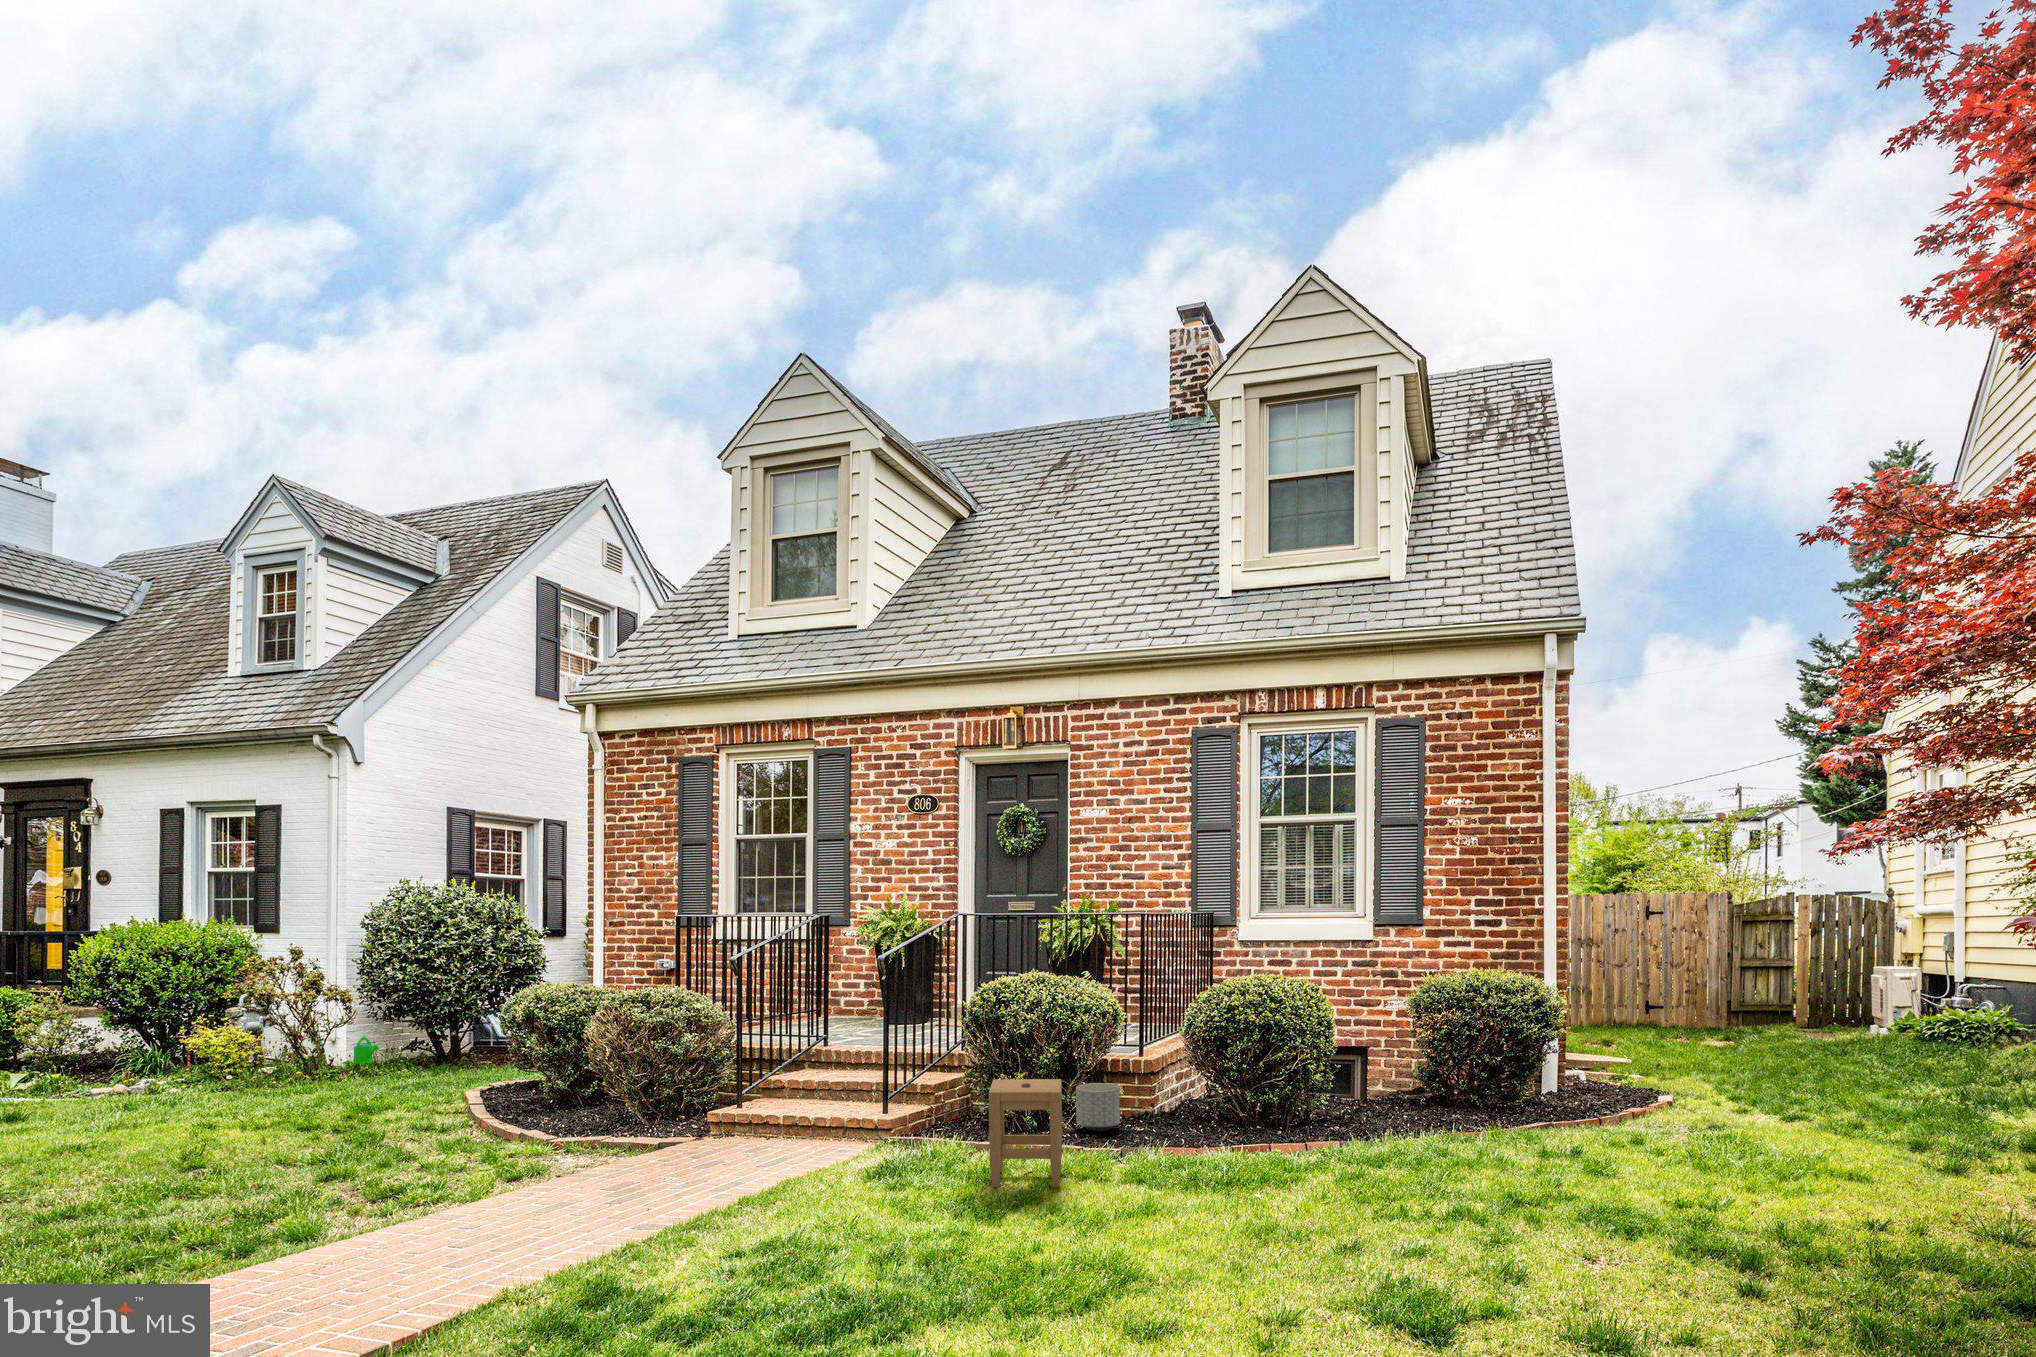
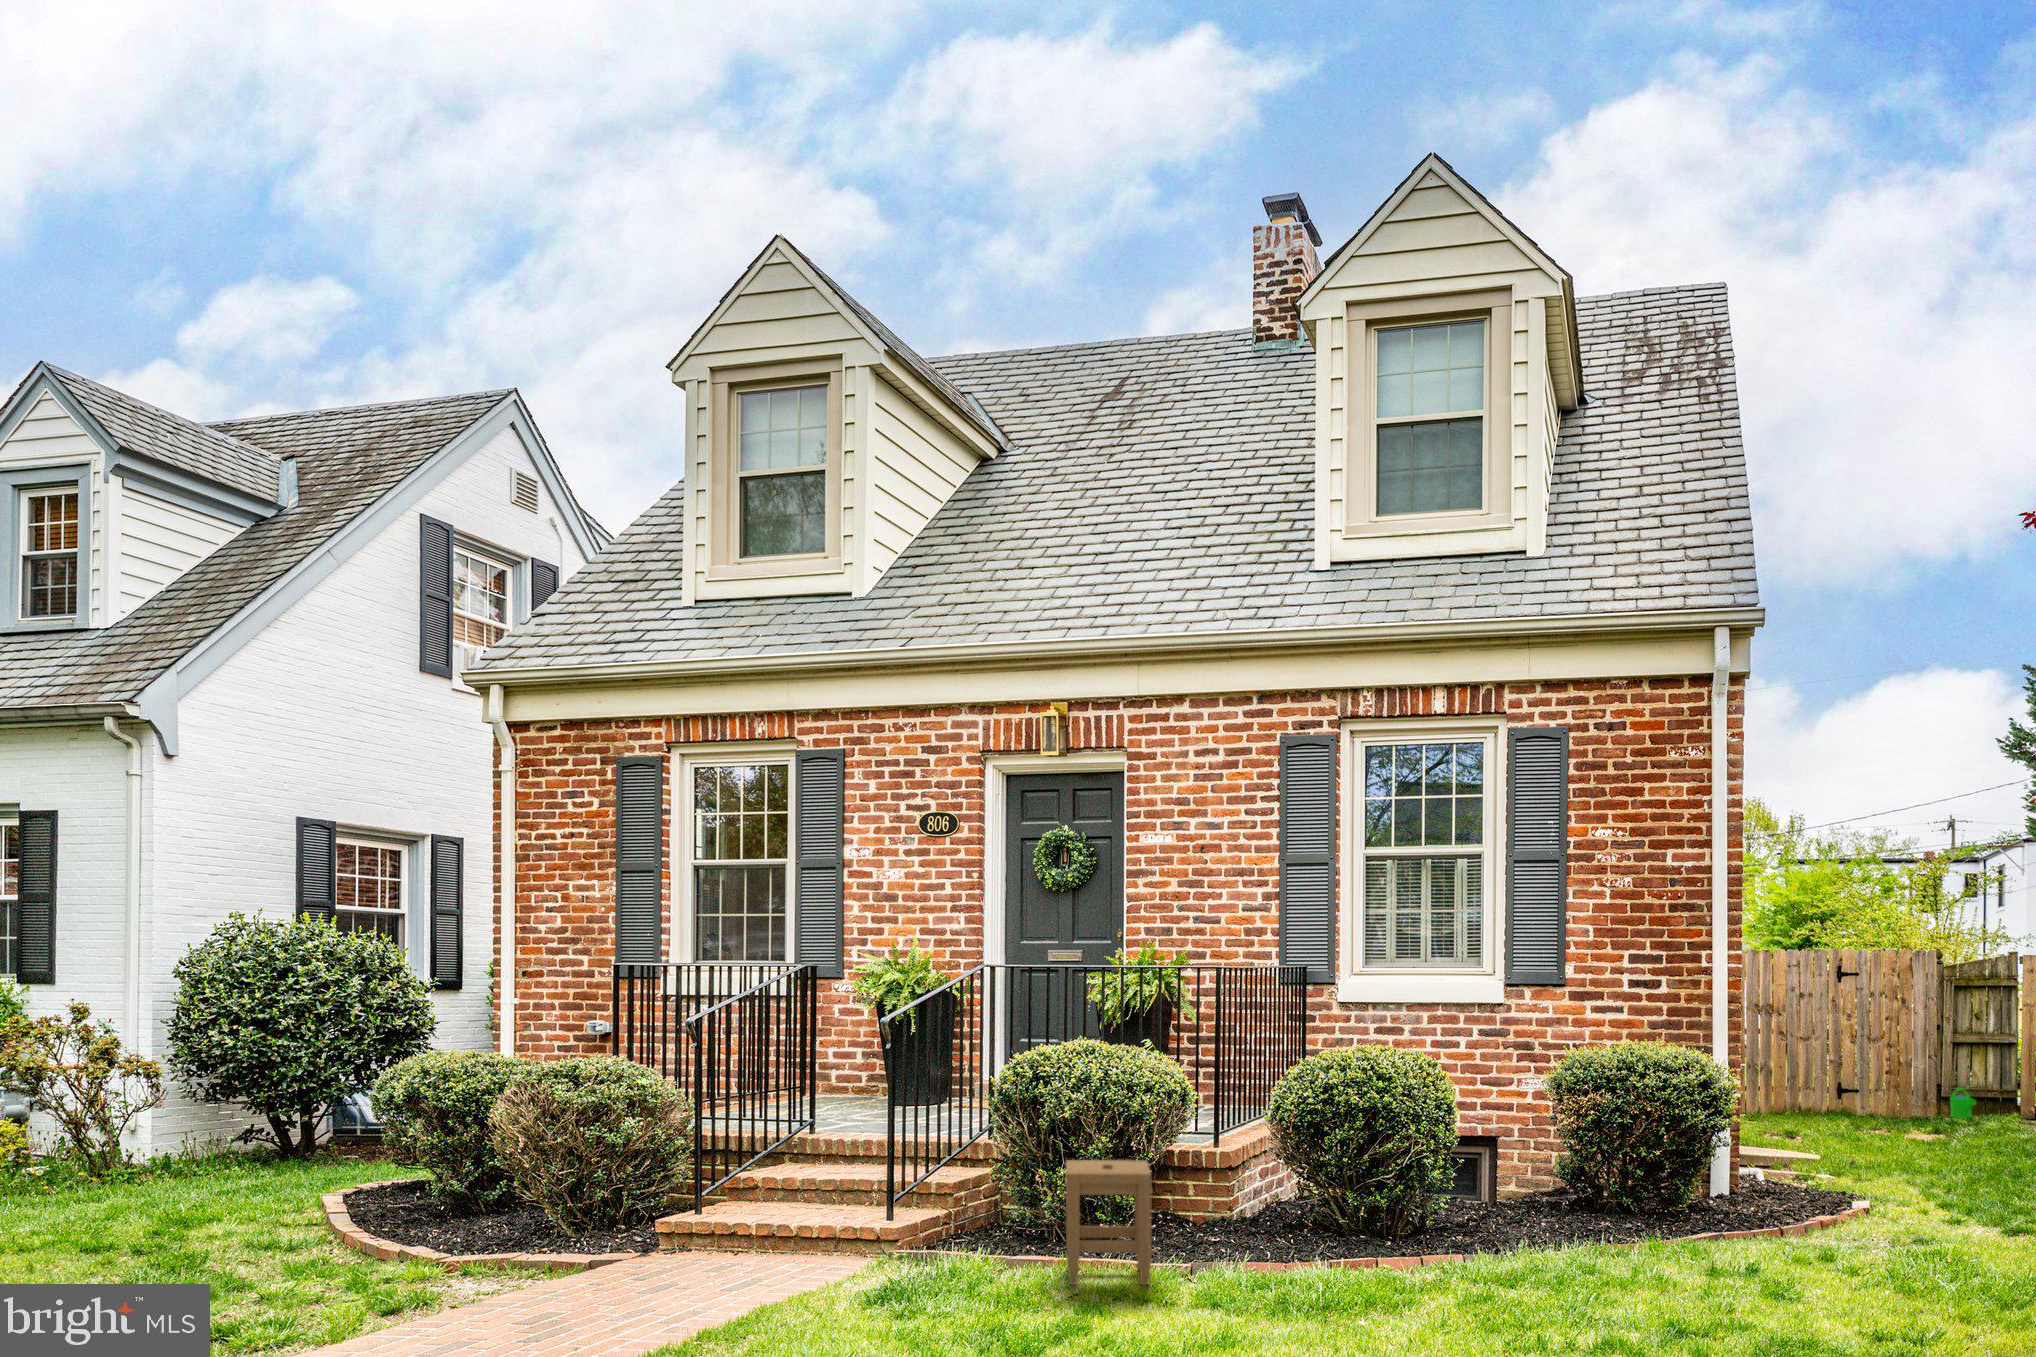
watering can: present [353,1037,379,1064] -> present [1950,1087,1976,1118]
planter: present [1076,1083,1120,1131] -> none [1151,1171,1203,1228]

